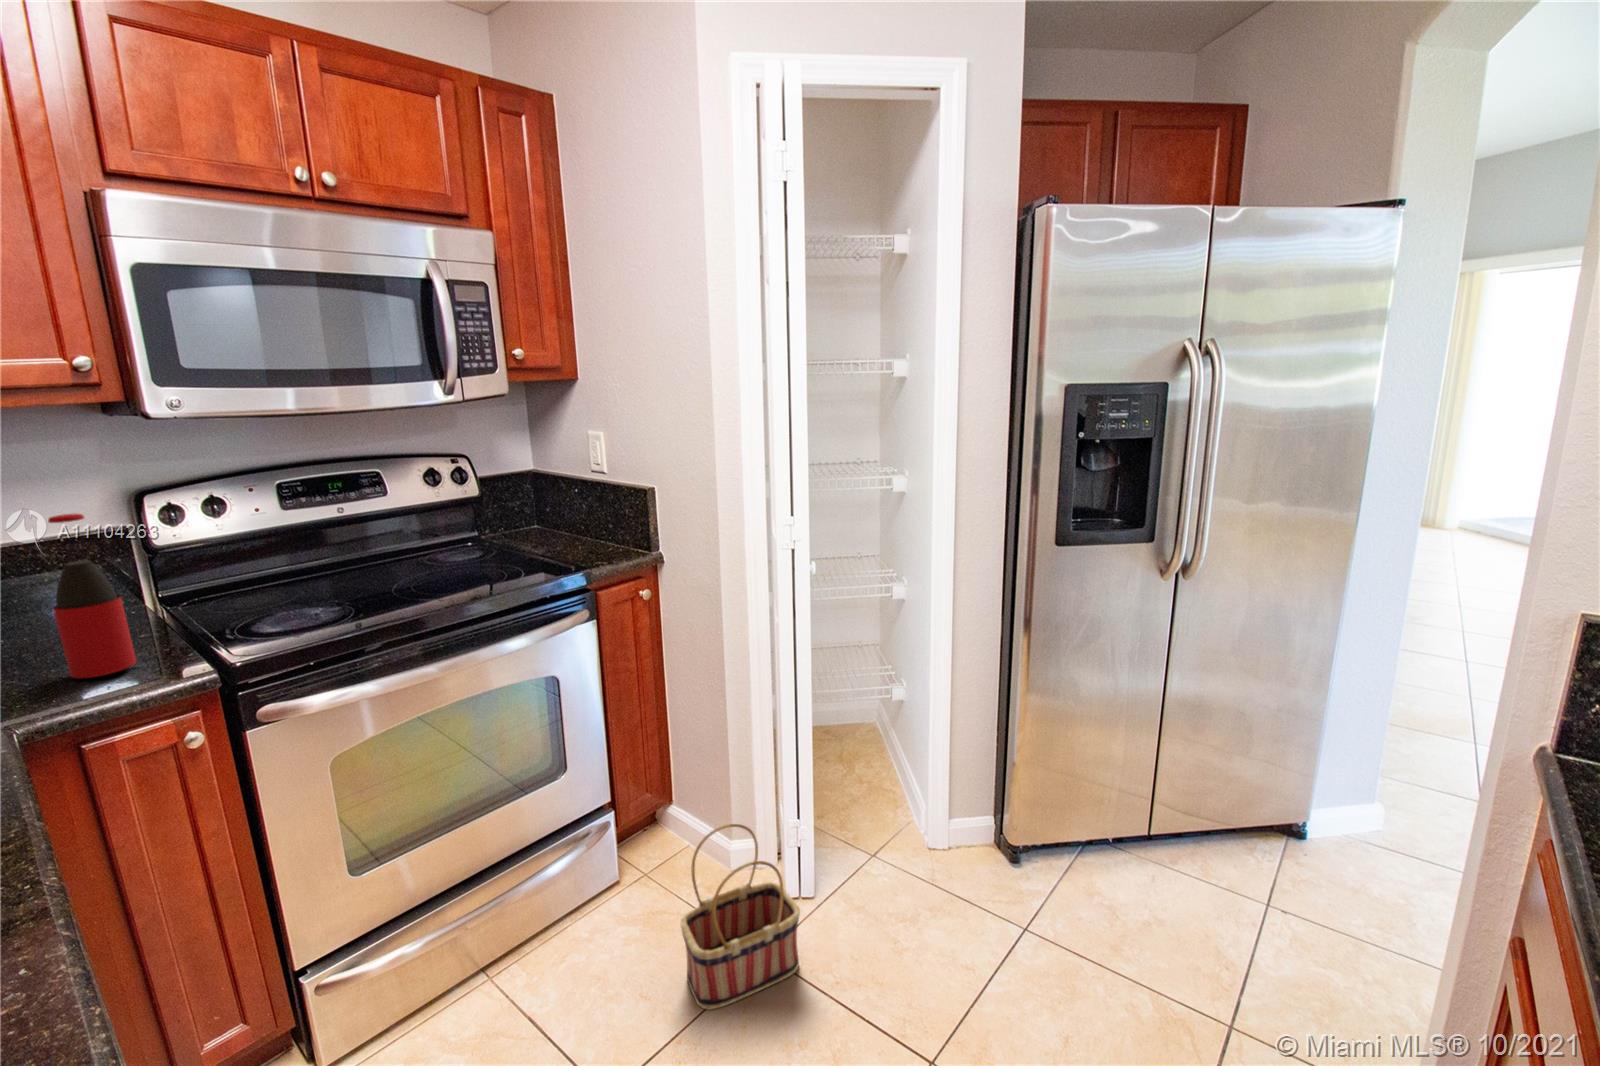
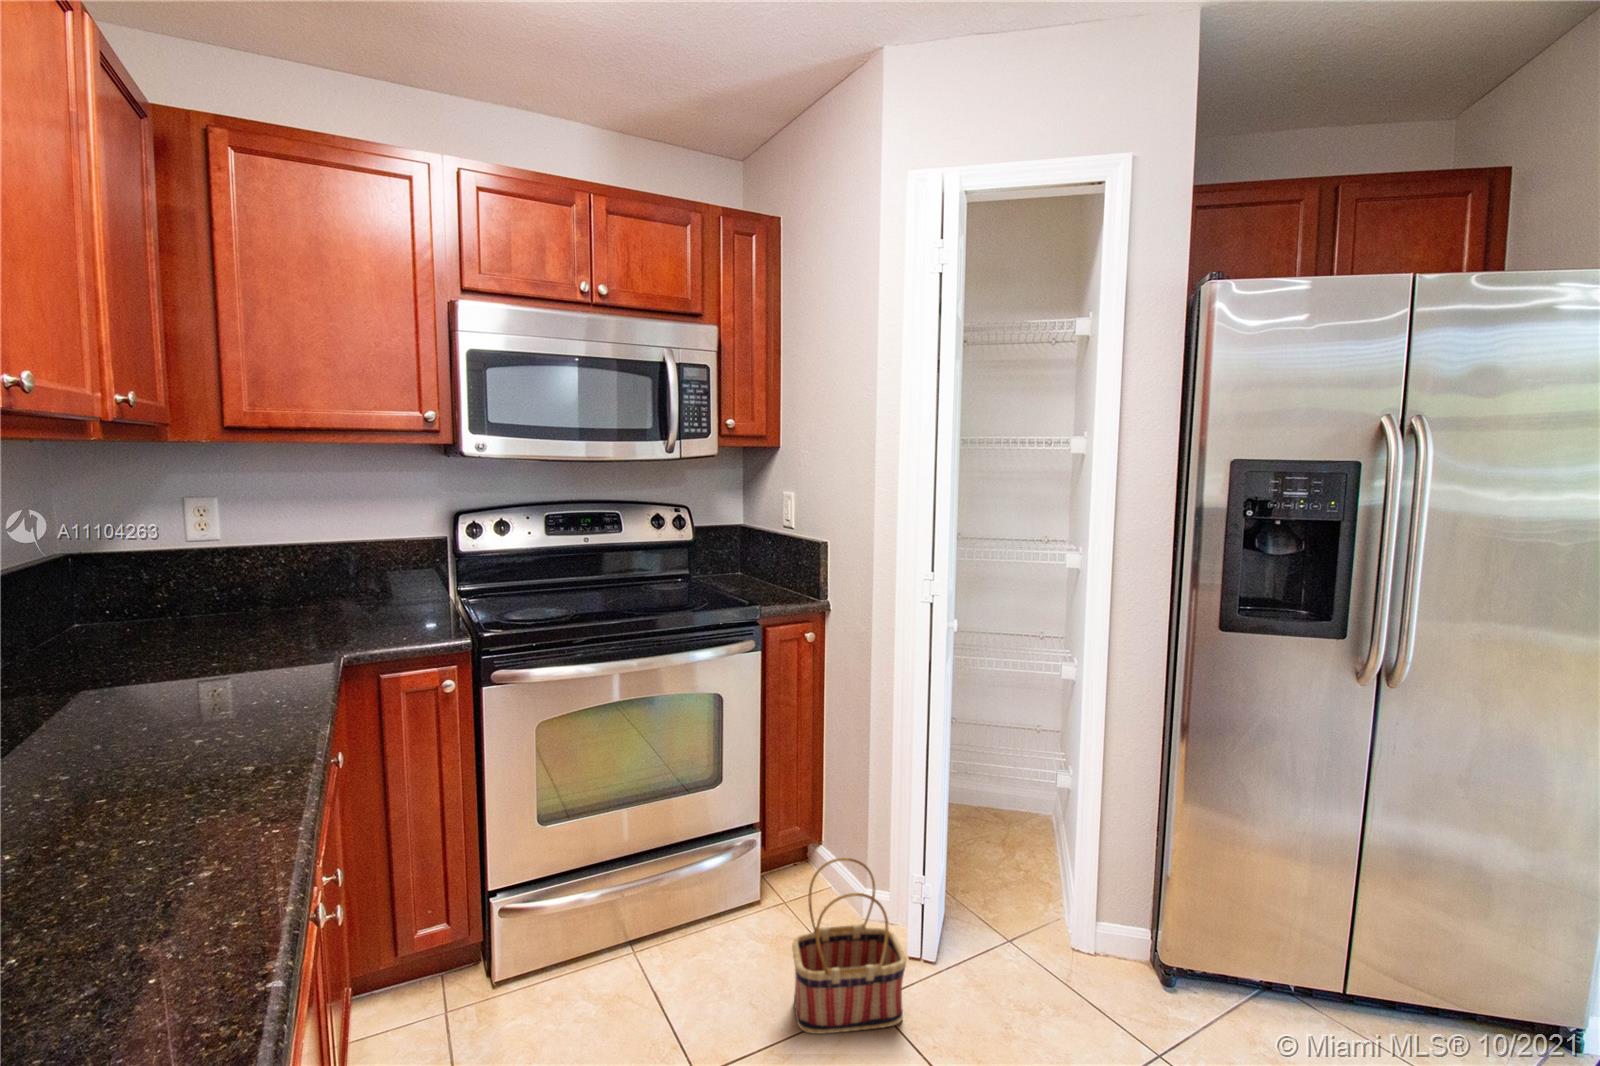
bottle: present [48,514,136,678] -> none [389,516,429,633]

